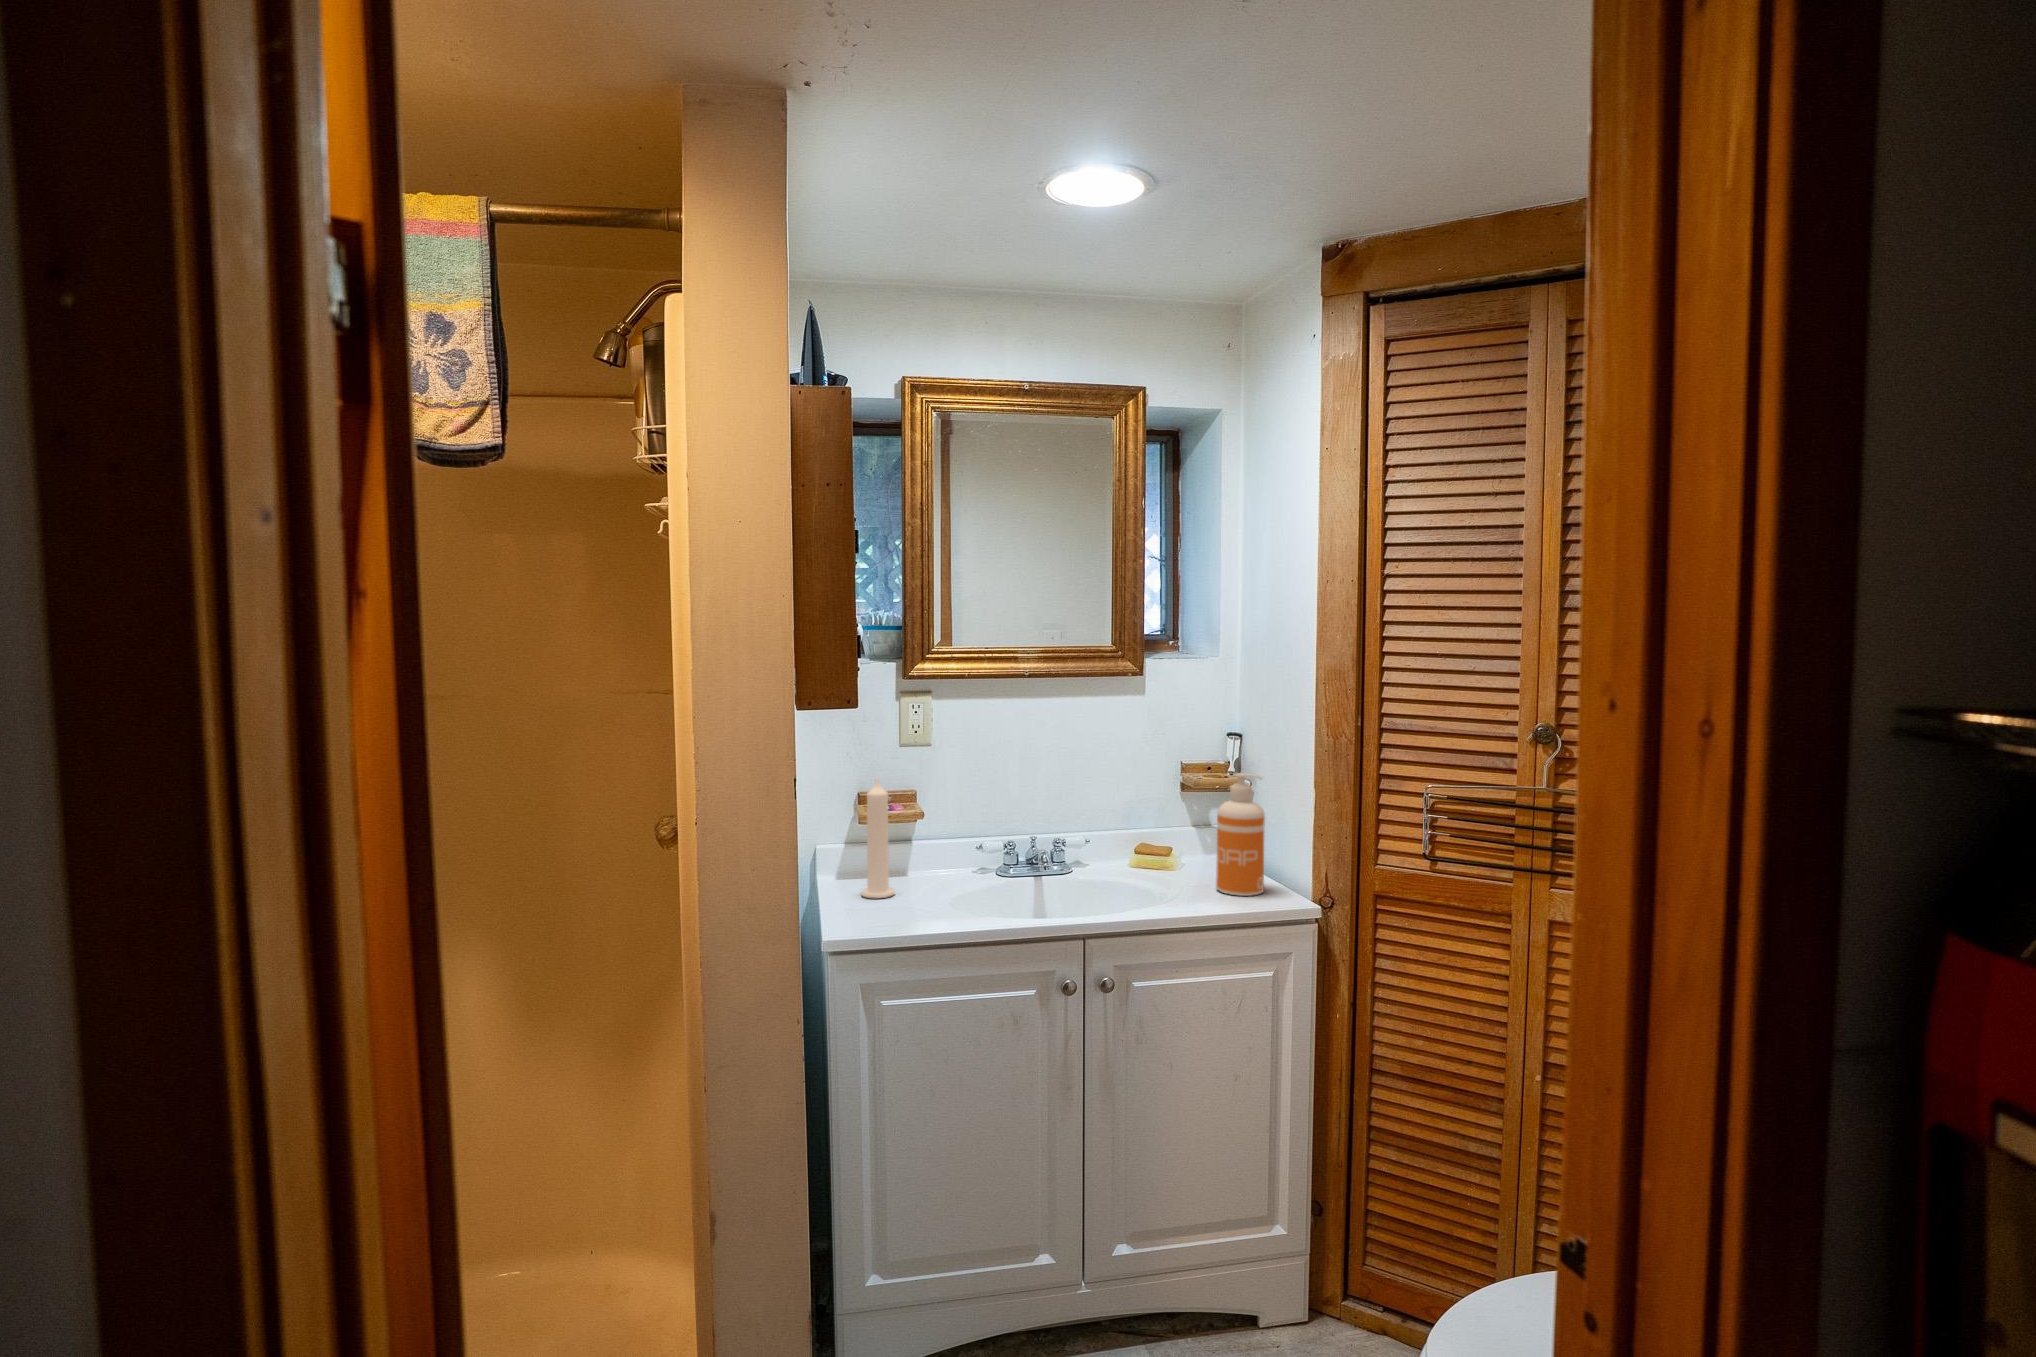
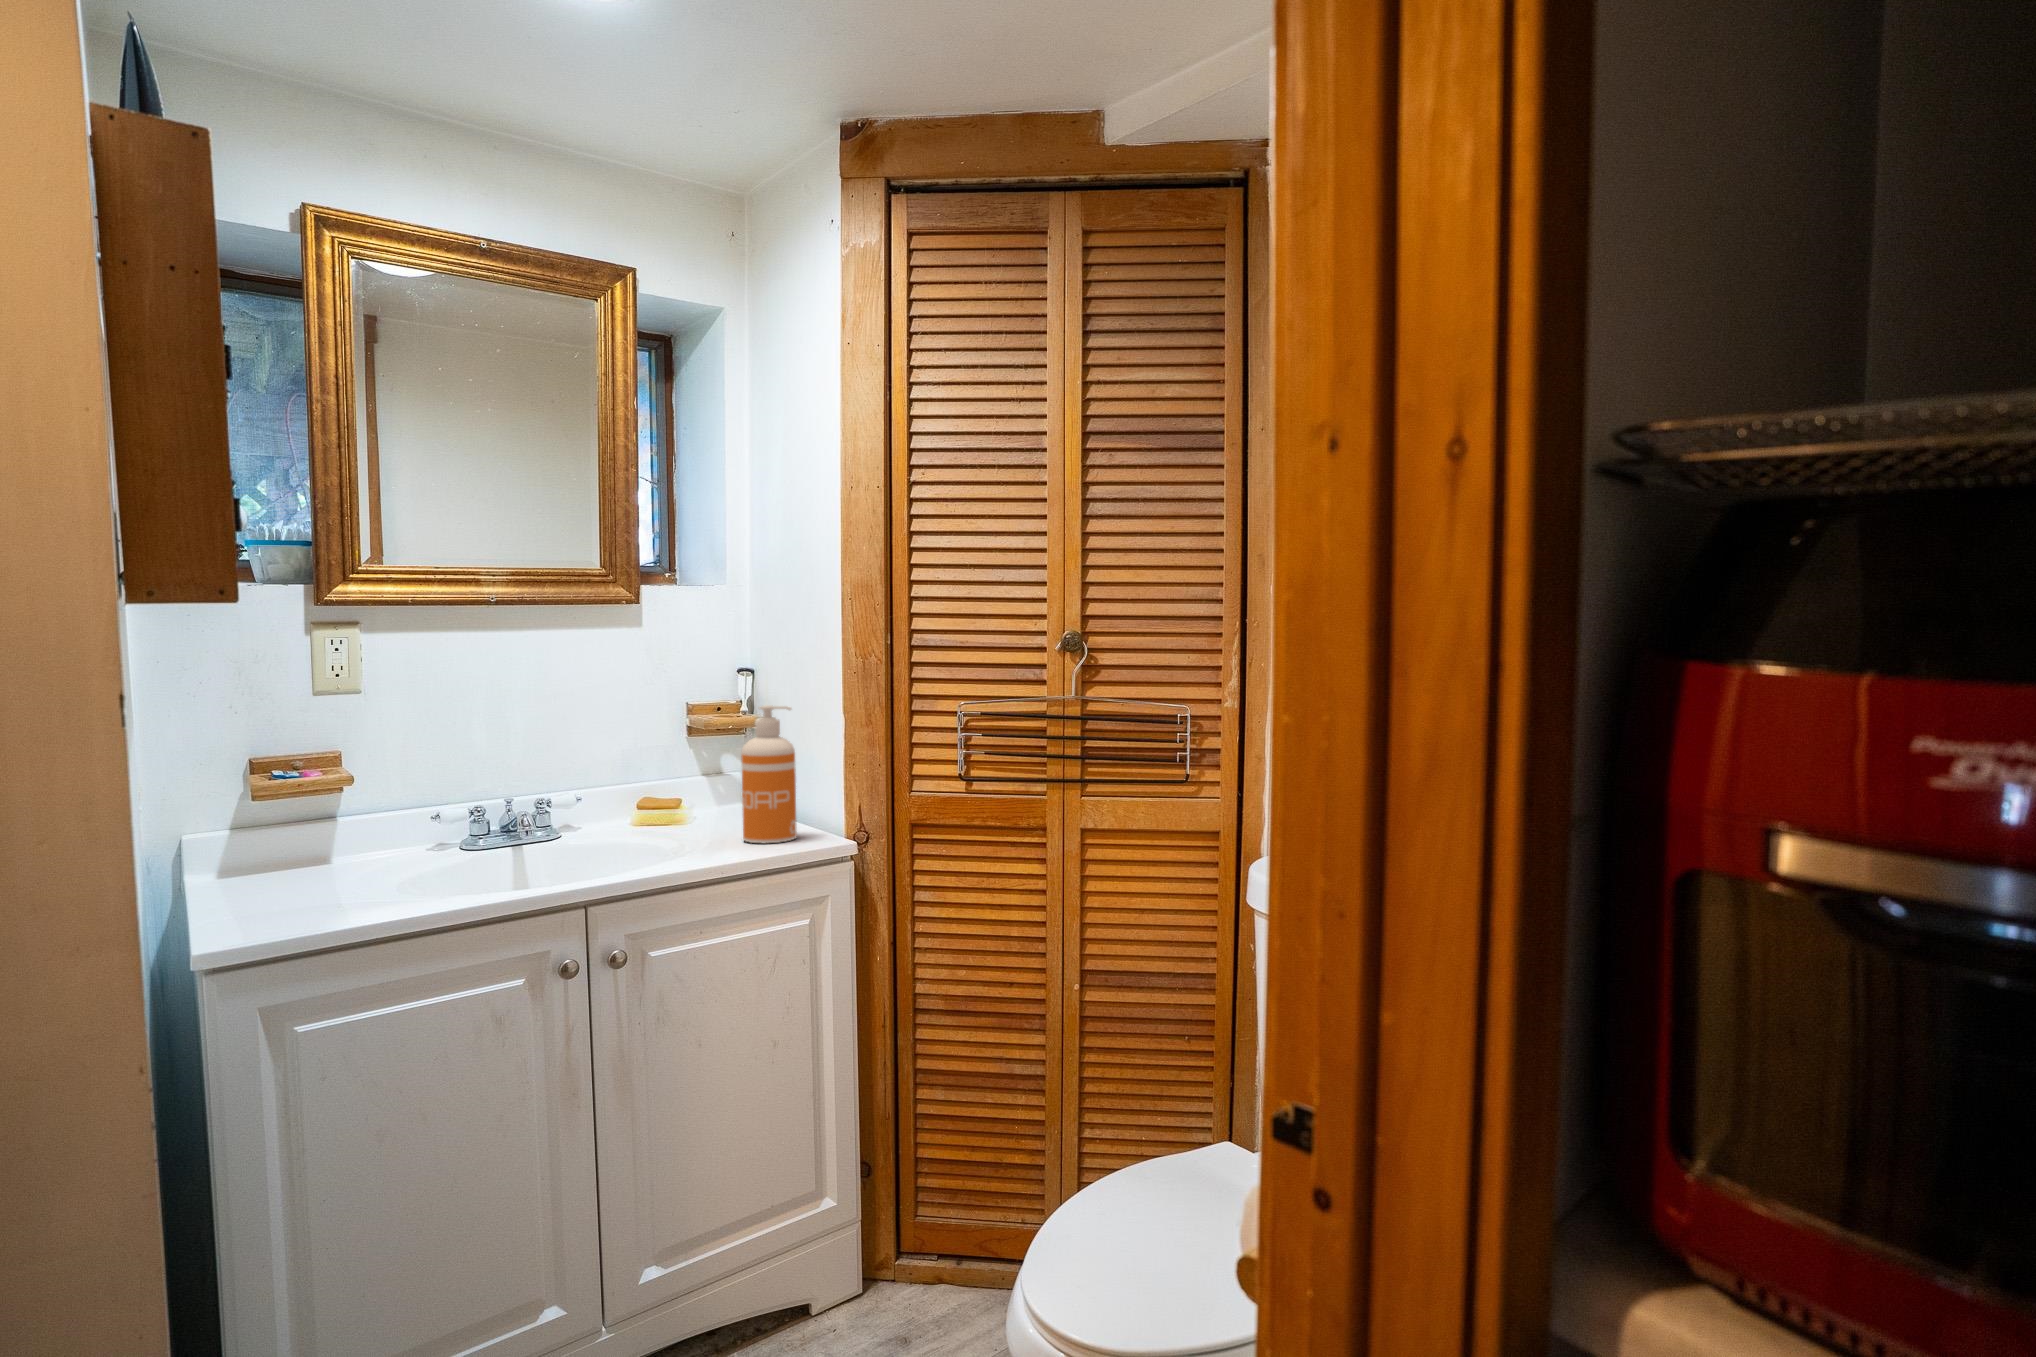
candle: present [861,778,895,899] -> none [273,731,324,893]

